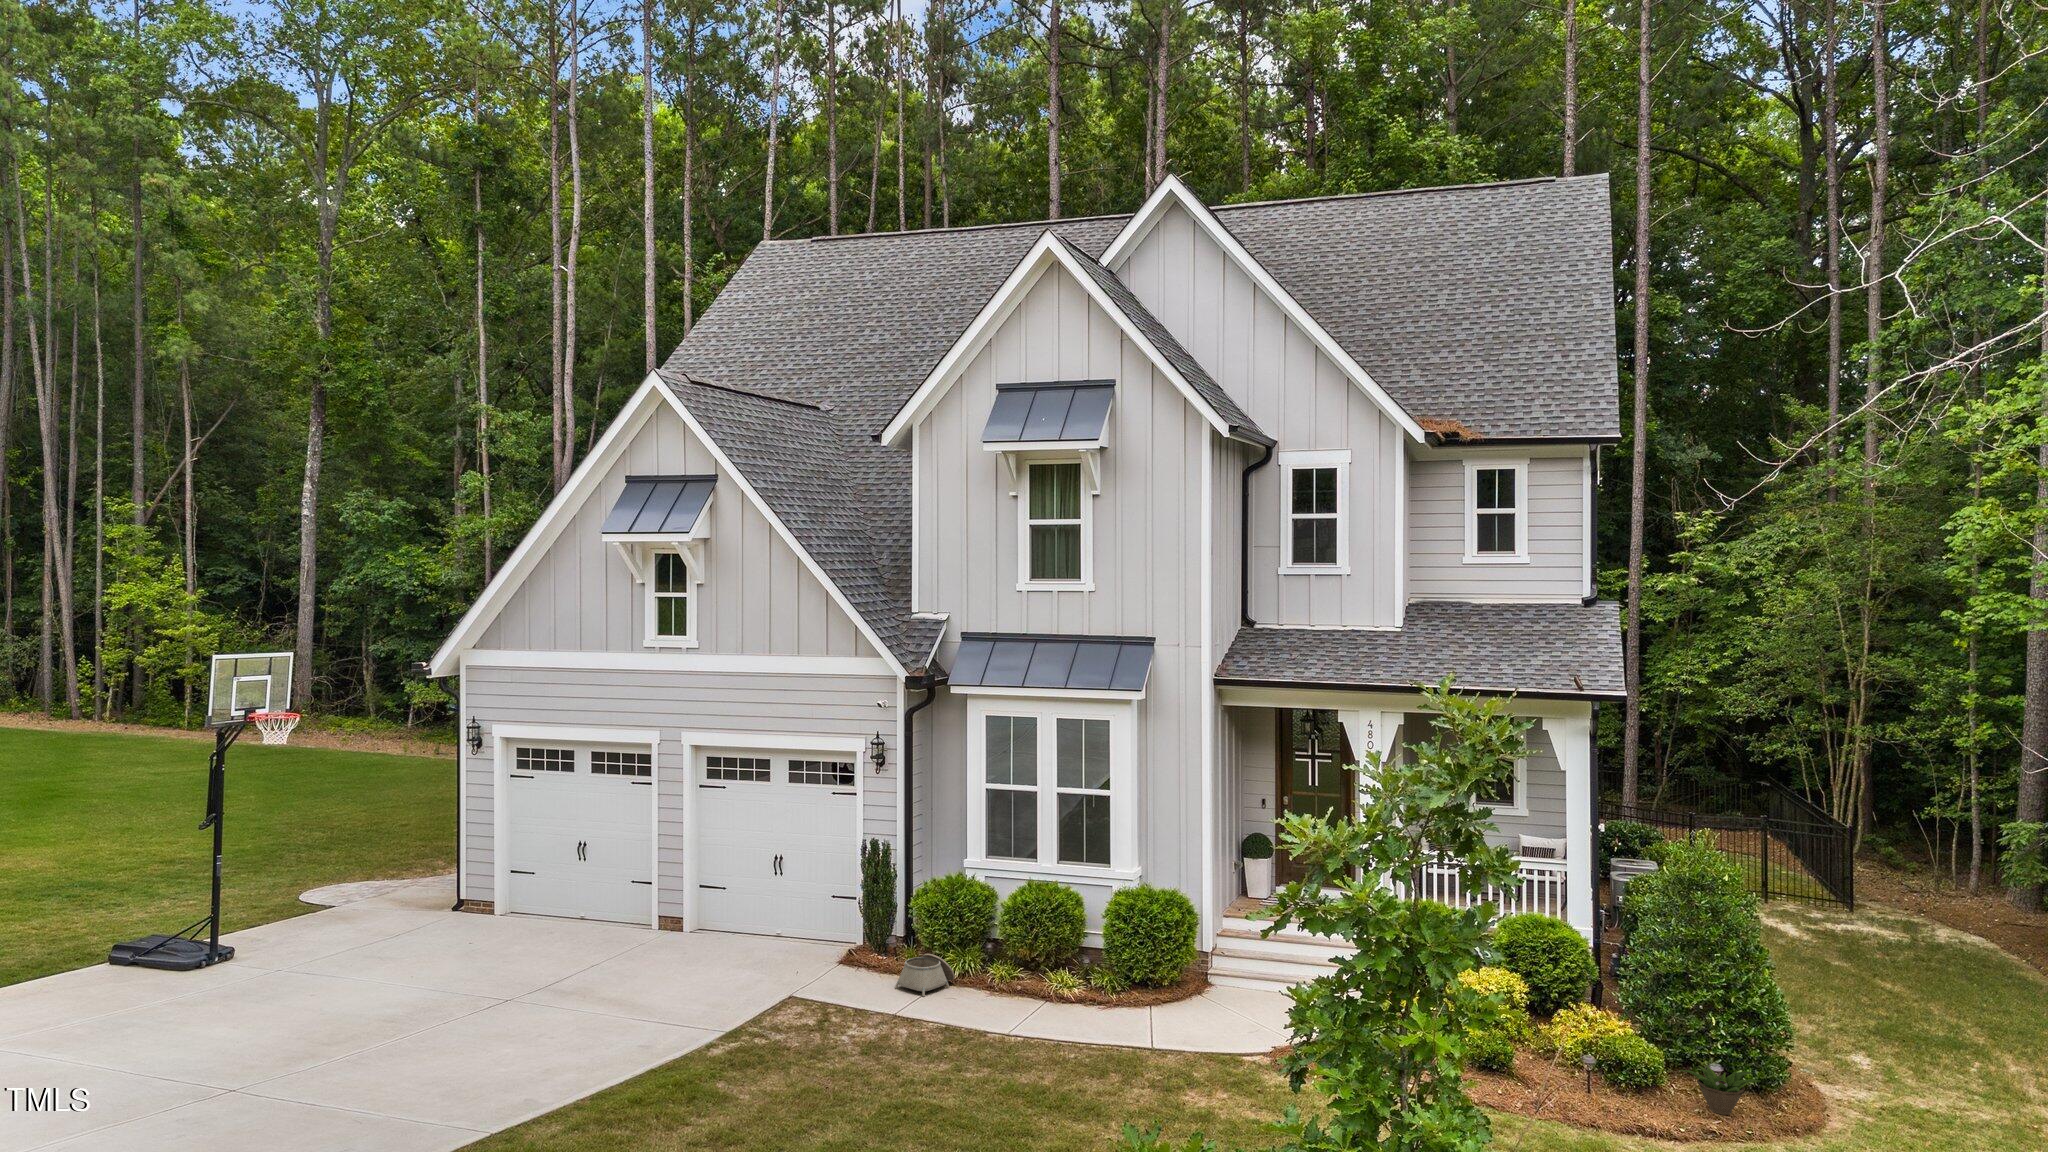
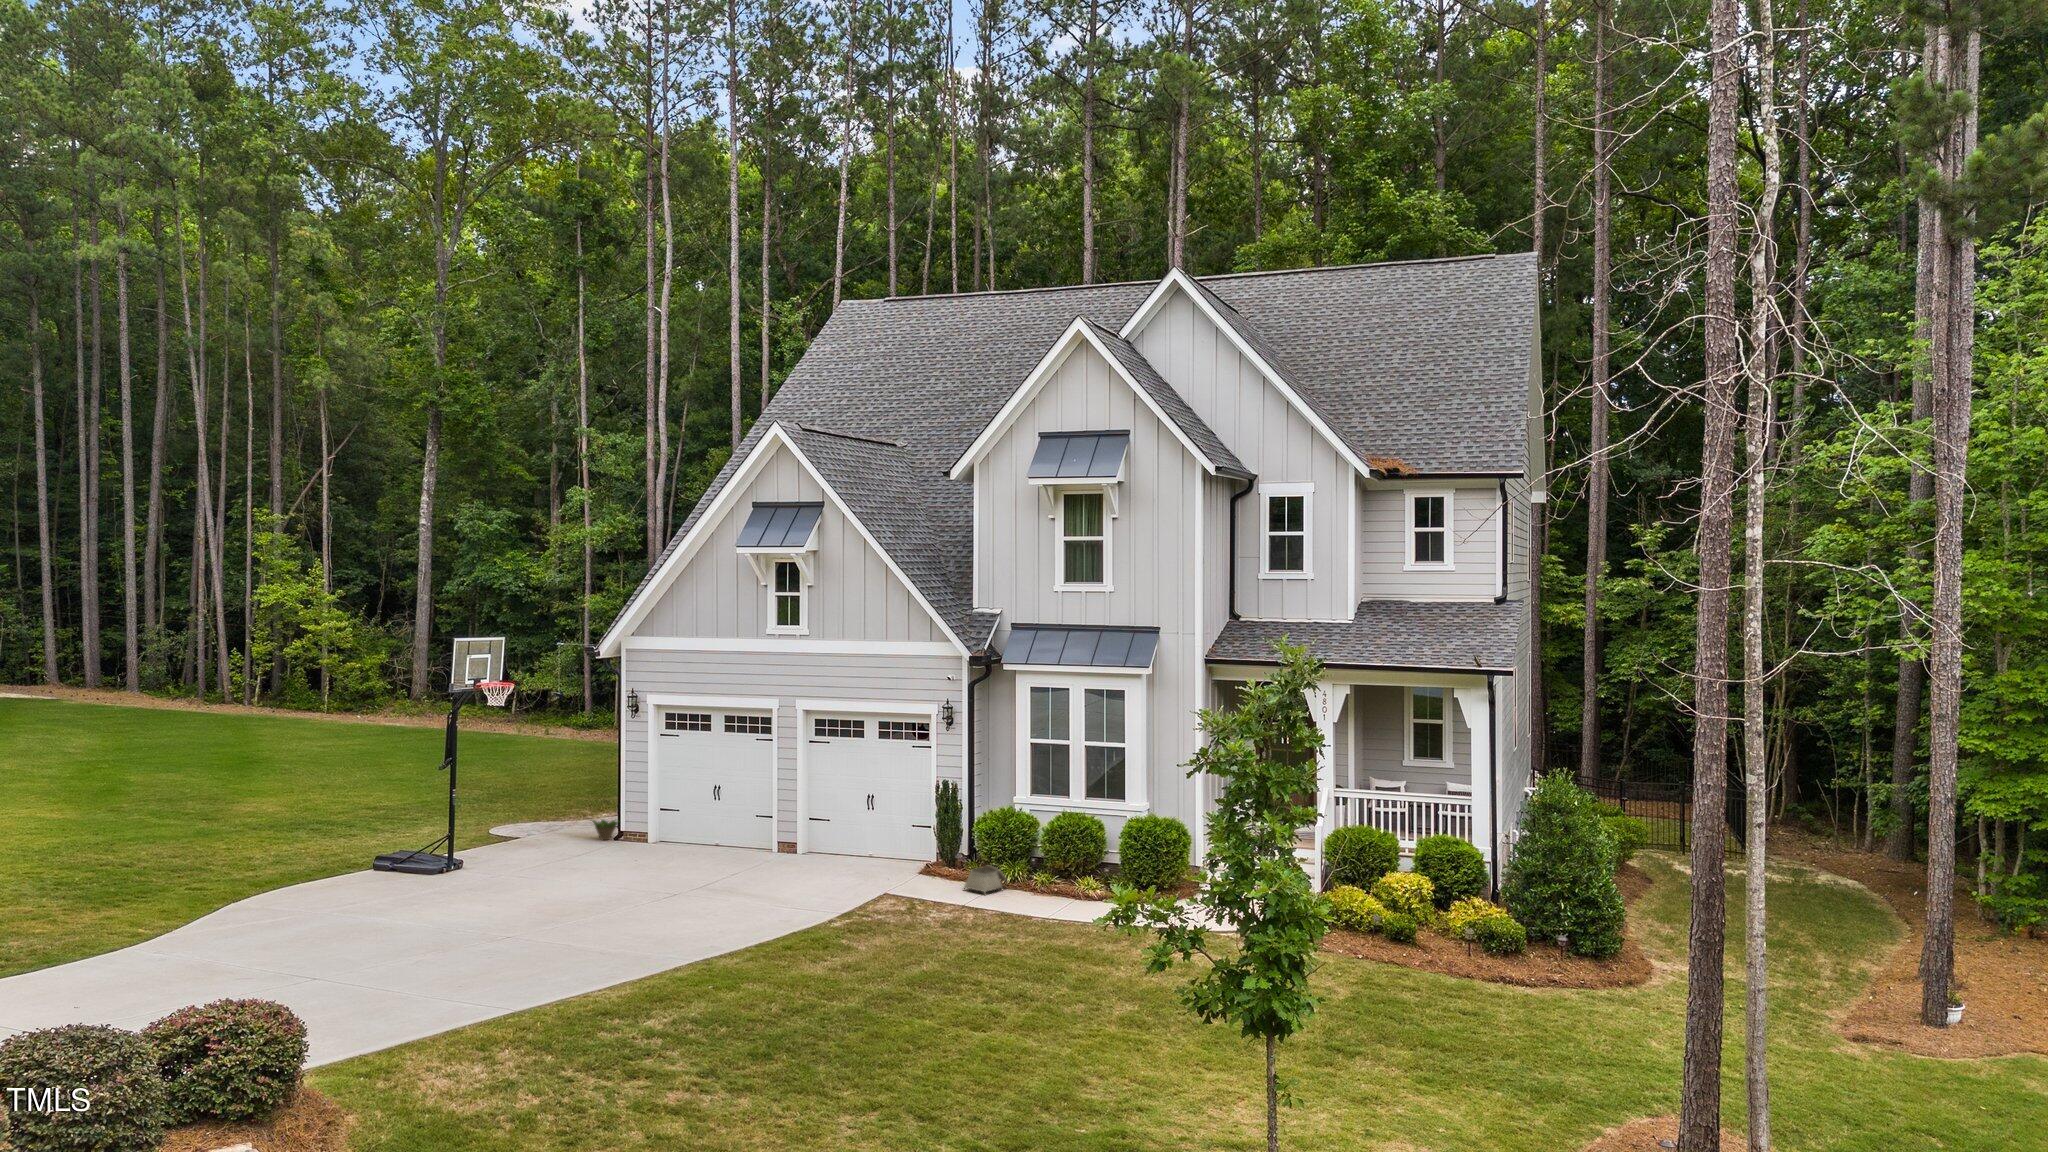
decorative plant: present [1679,1066,1759,1115] -> present [592,820,618,840]

